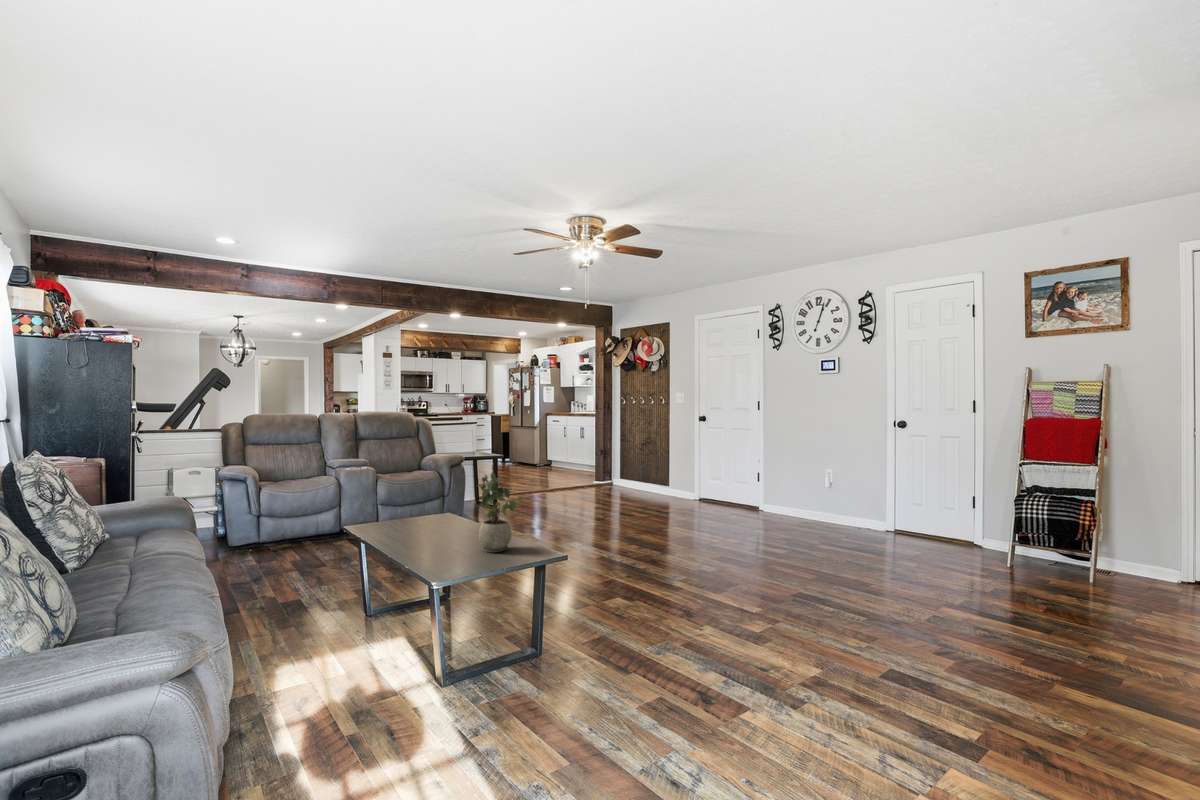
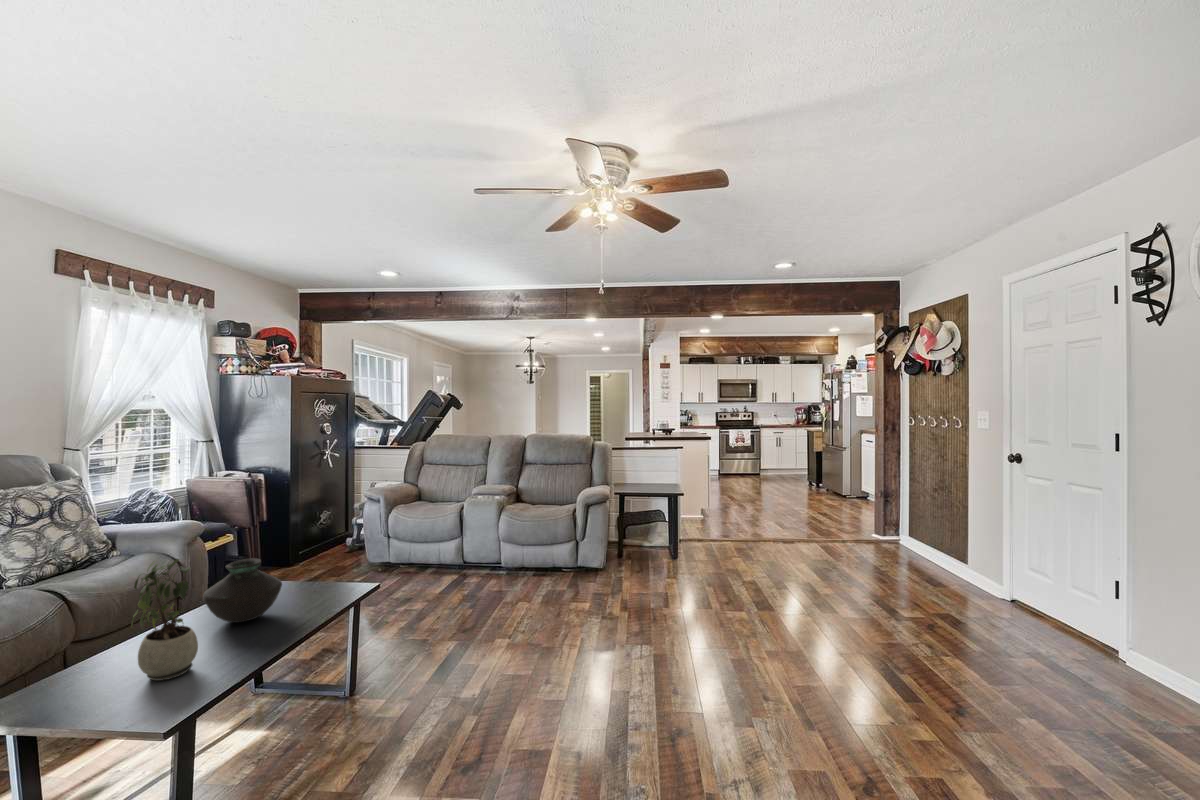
vase: none [414,490,468,536] -> present [203,558,282,622]

